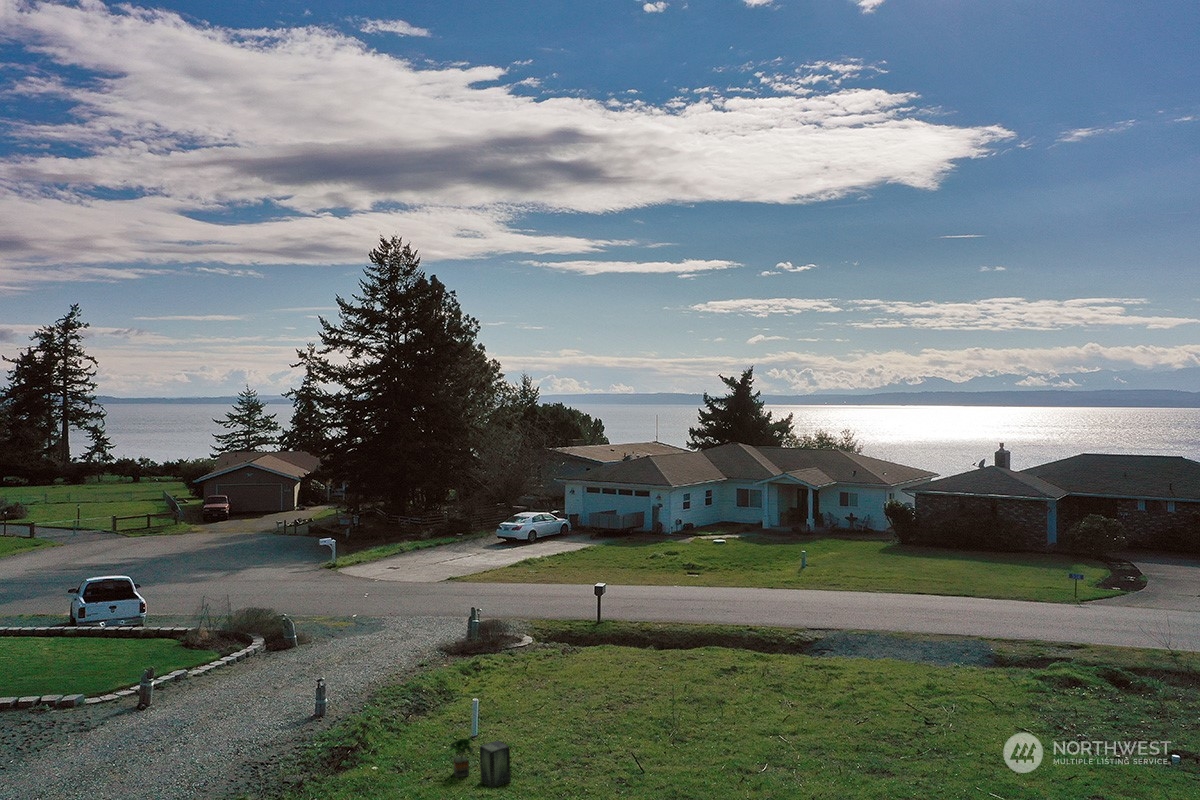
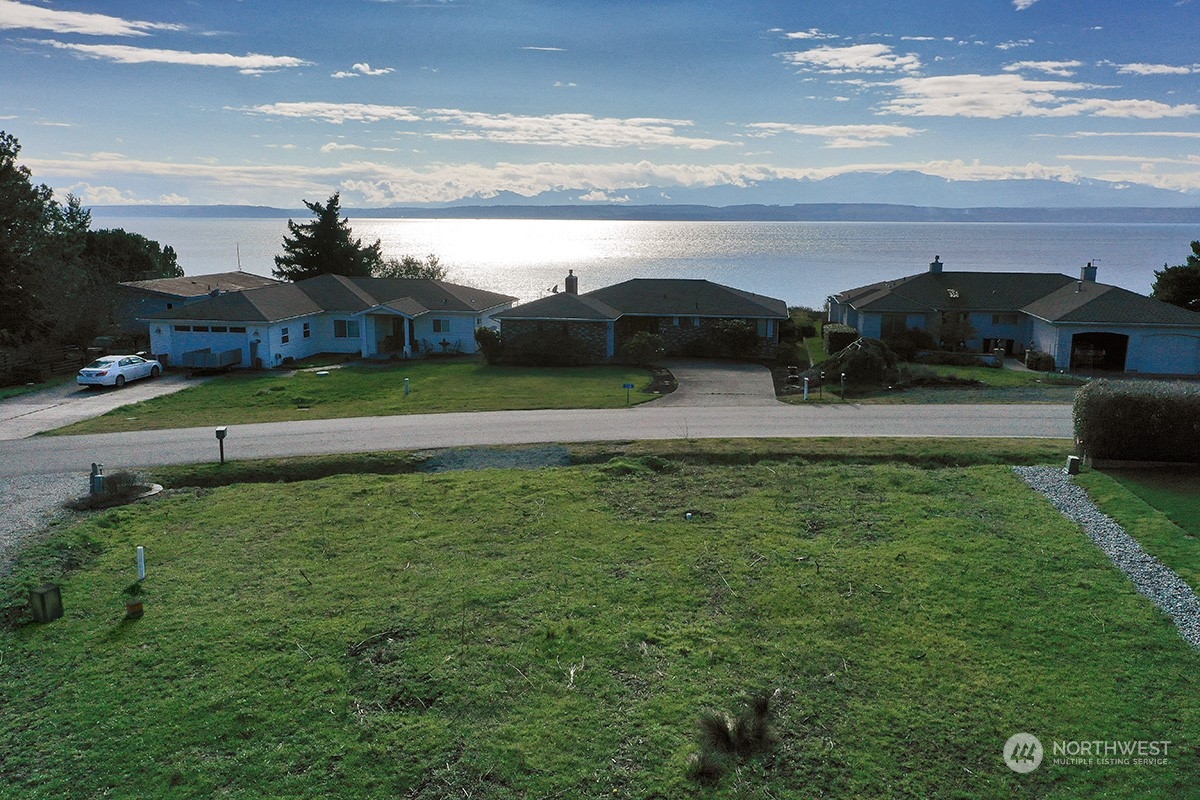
storage box: present [480,741,511,788] -> present [29,583,64,623]

